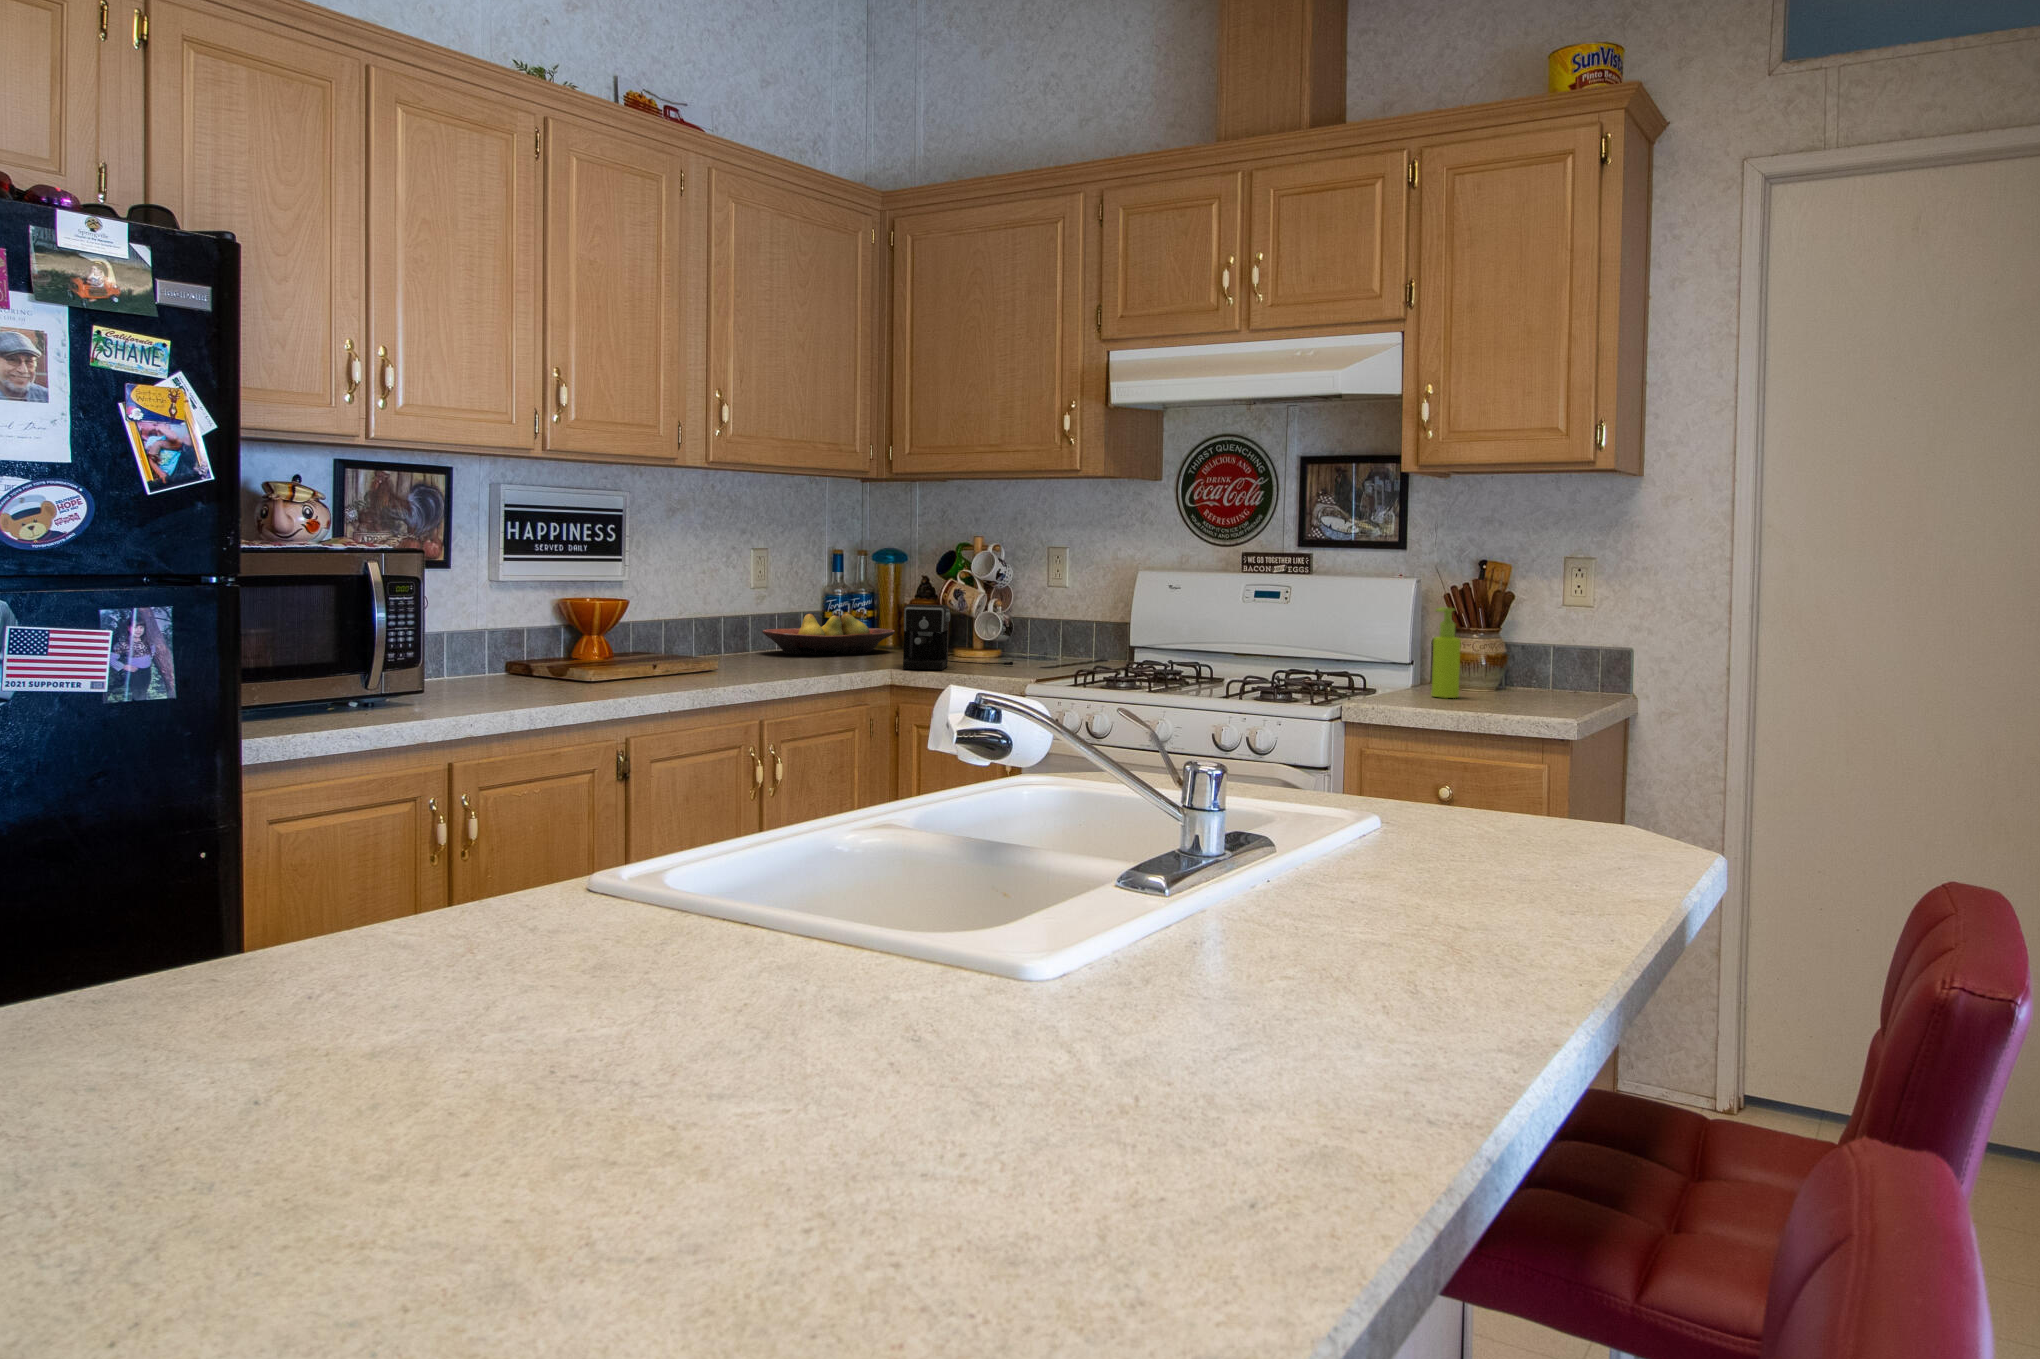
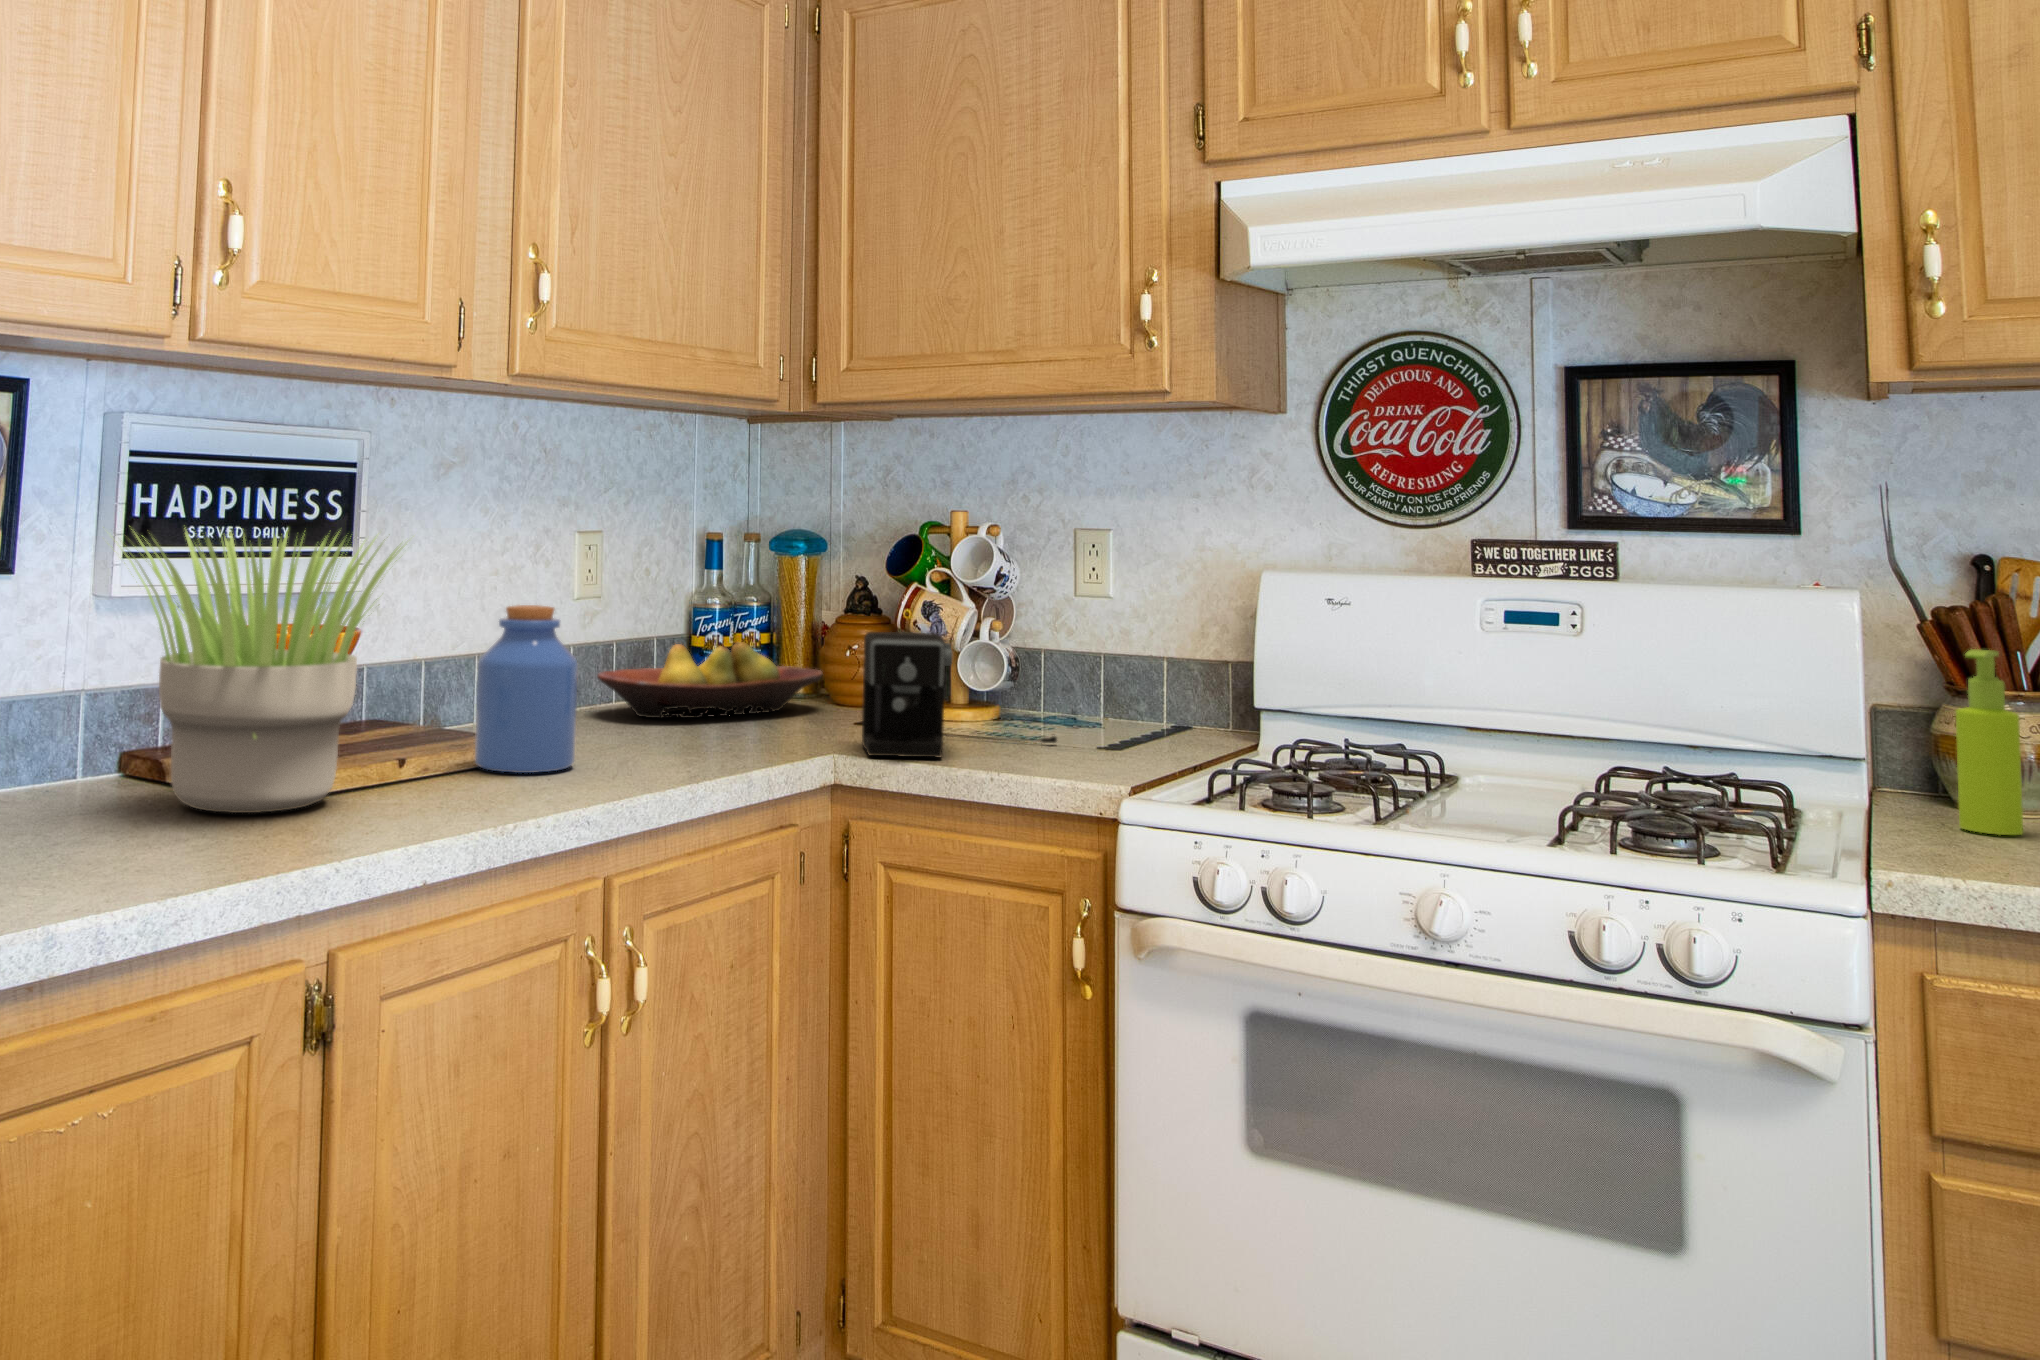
potted plant: none [496,544,658,684] -> present [116,531,403,813]
jar: none [691,588,744,673] -> present [475,605,578,773]

